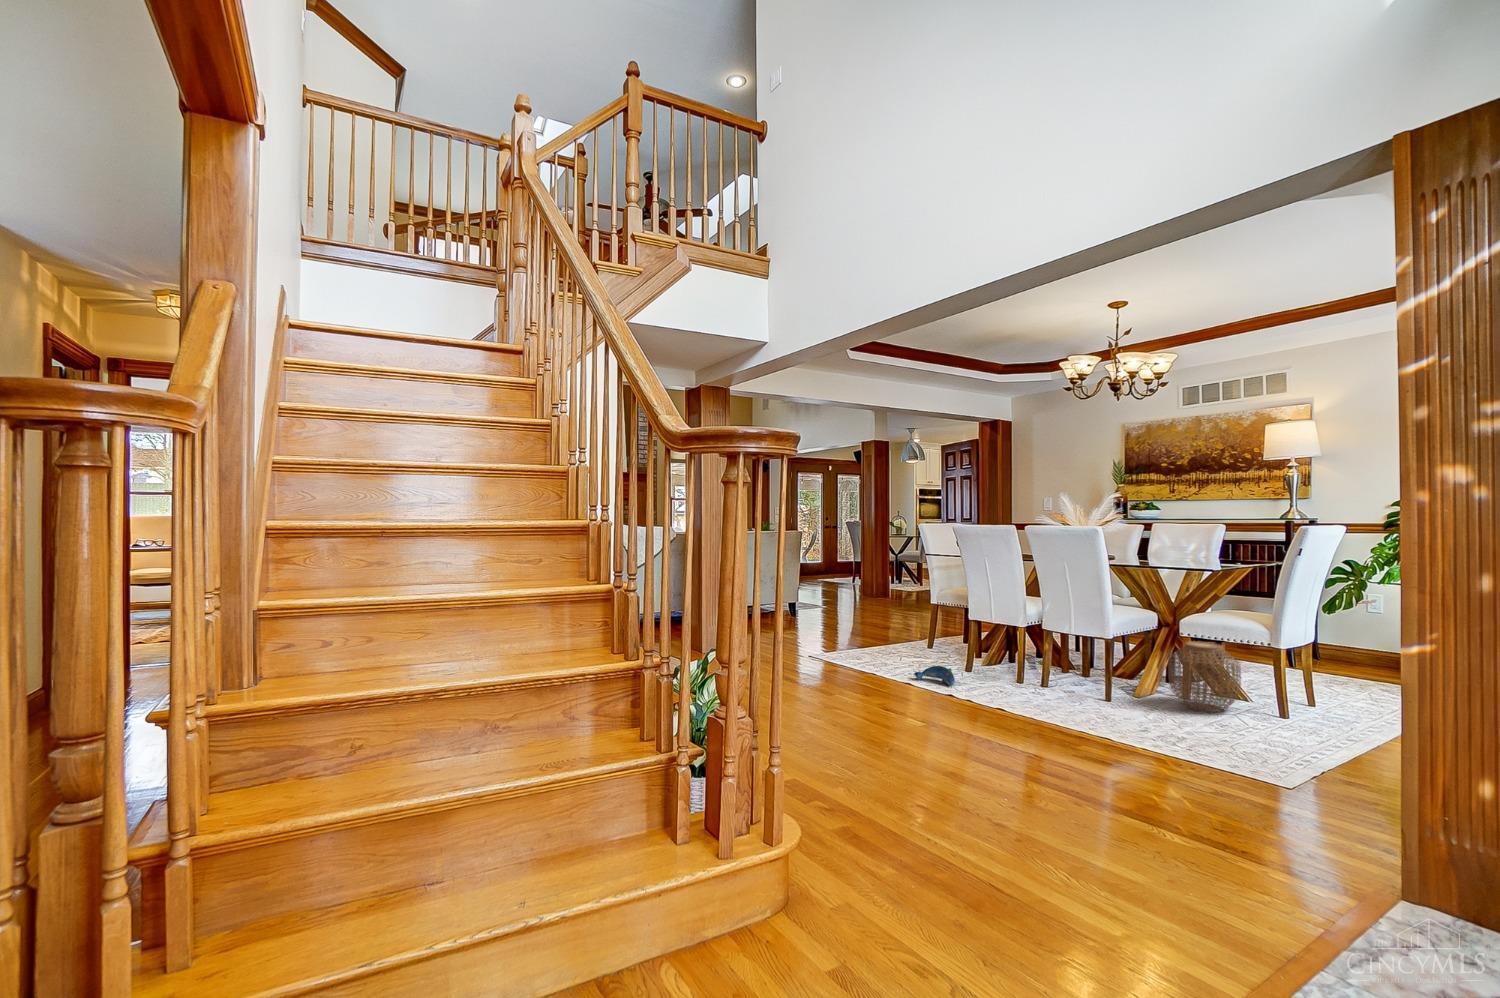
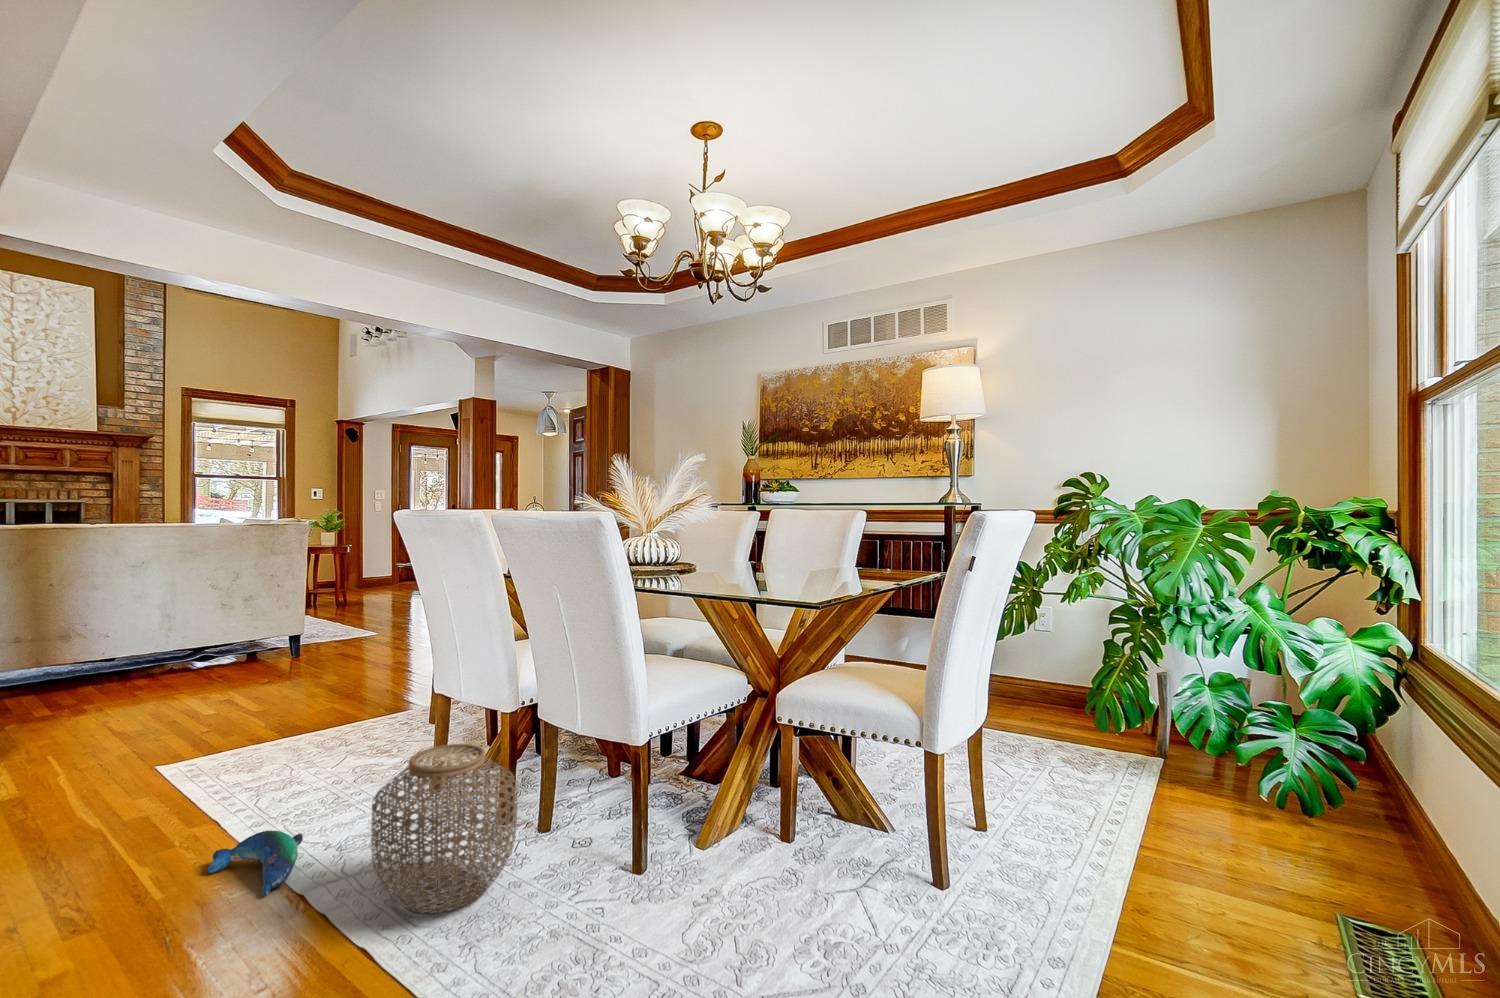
woven basket: present [1169,641,1241,712] -> present [371,744,517,913]

